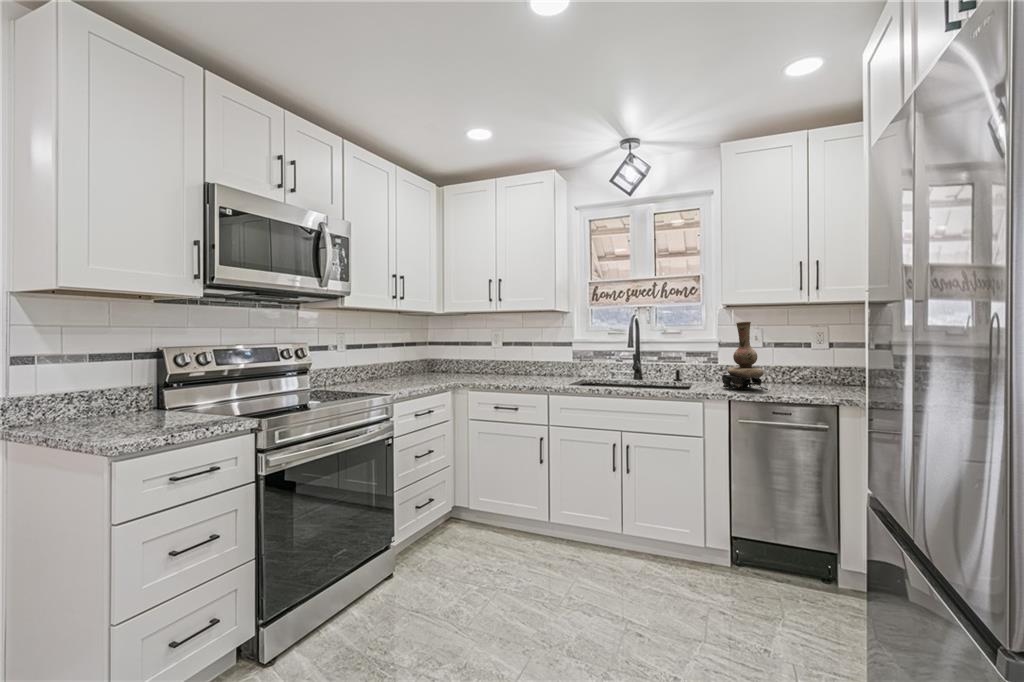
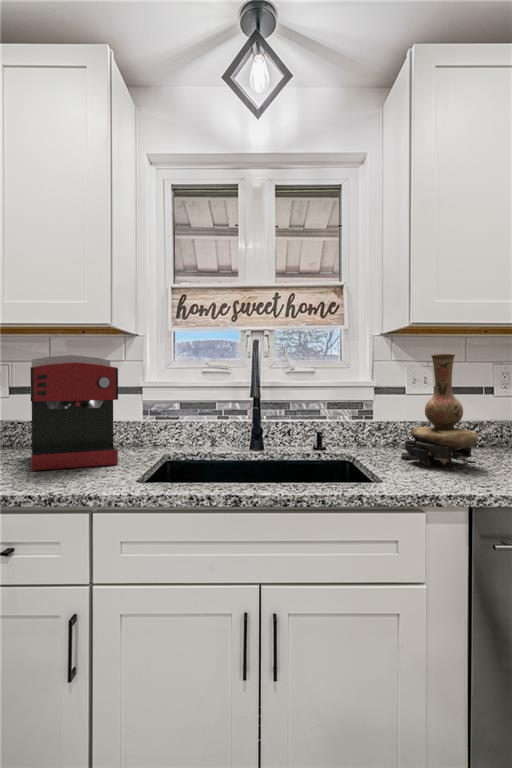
coffee maker: none [514,325,556,382] -> present [30,355,118,471]

